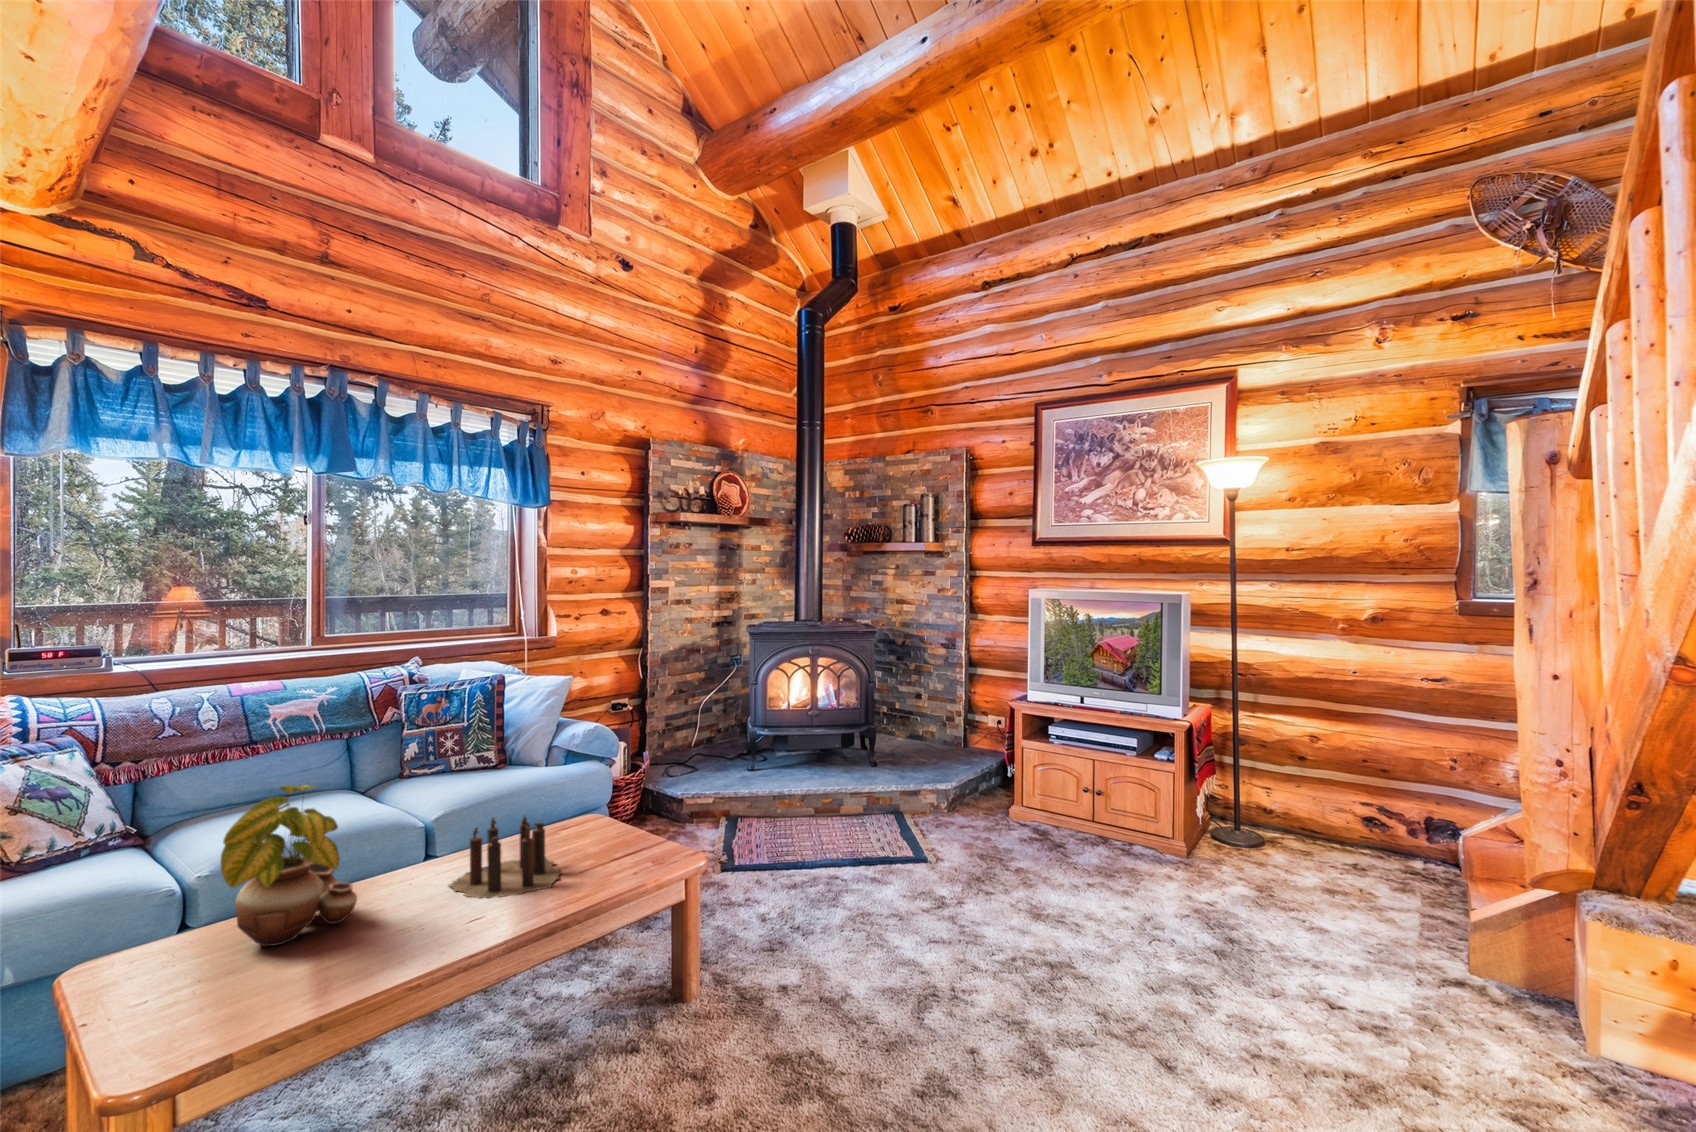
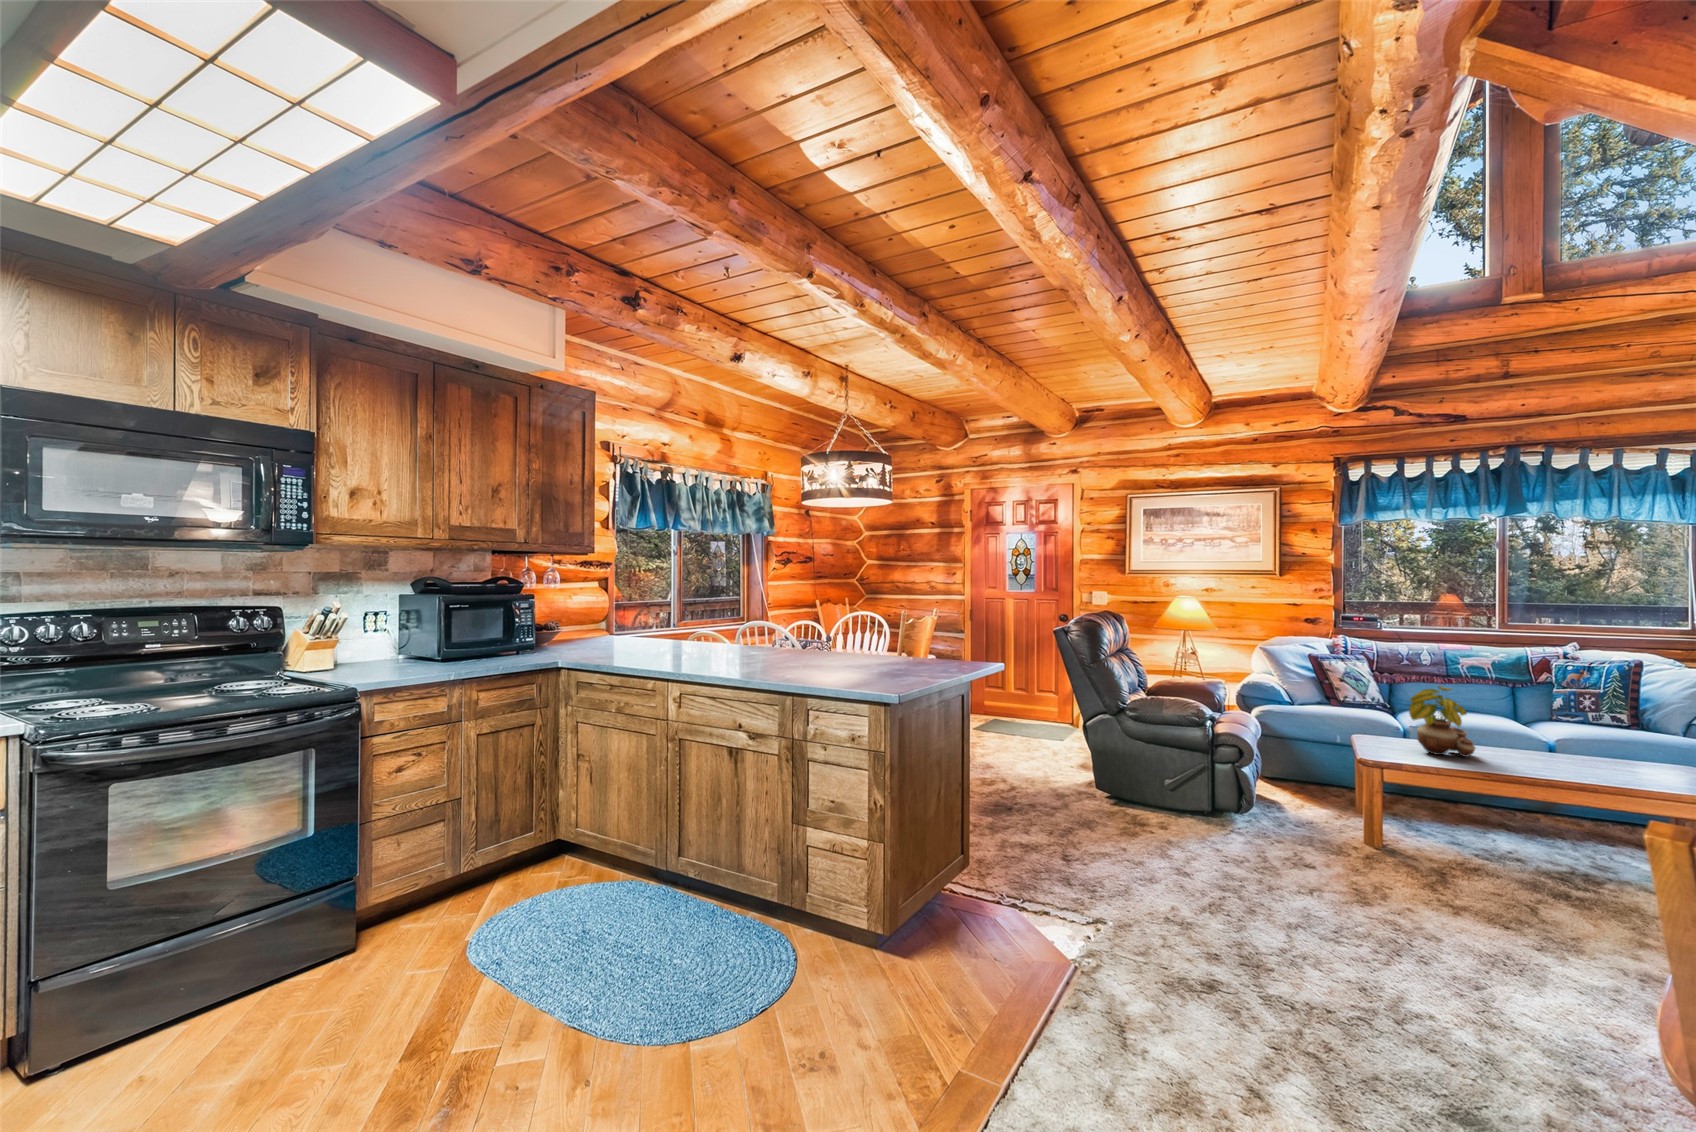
candle: present [450,816,561,898] -> none [1528,735,1637,781]

